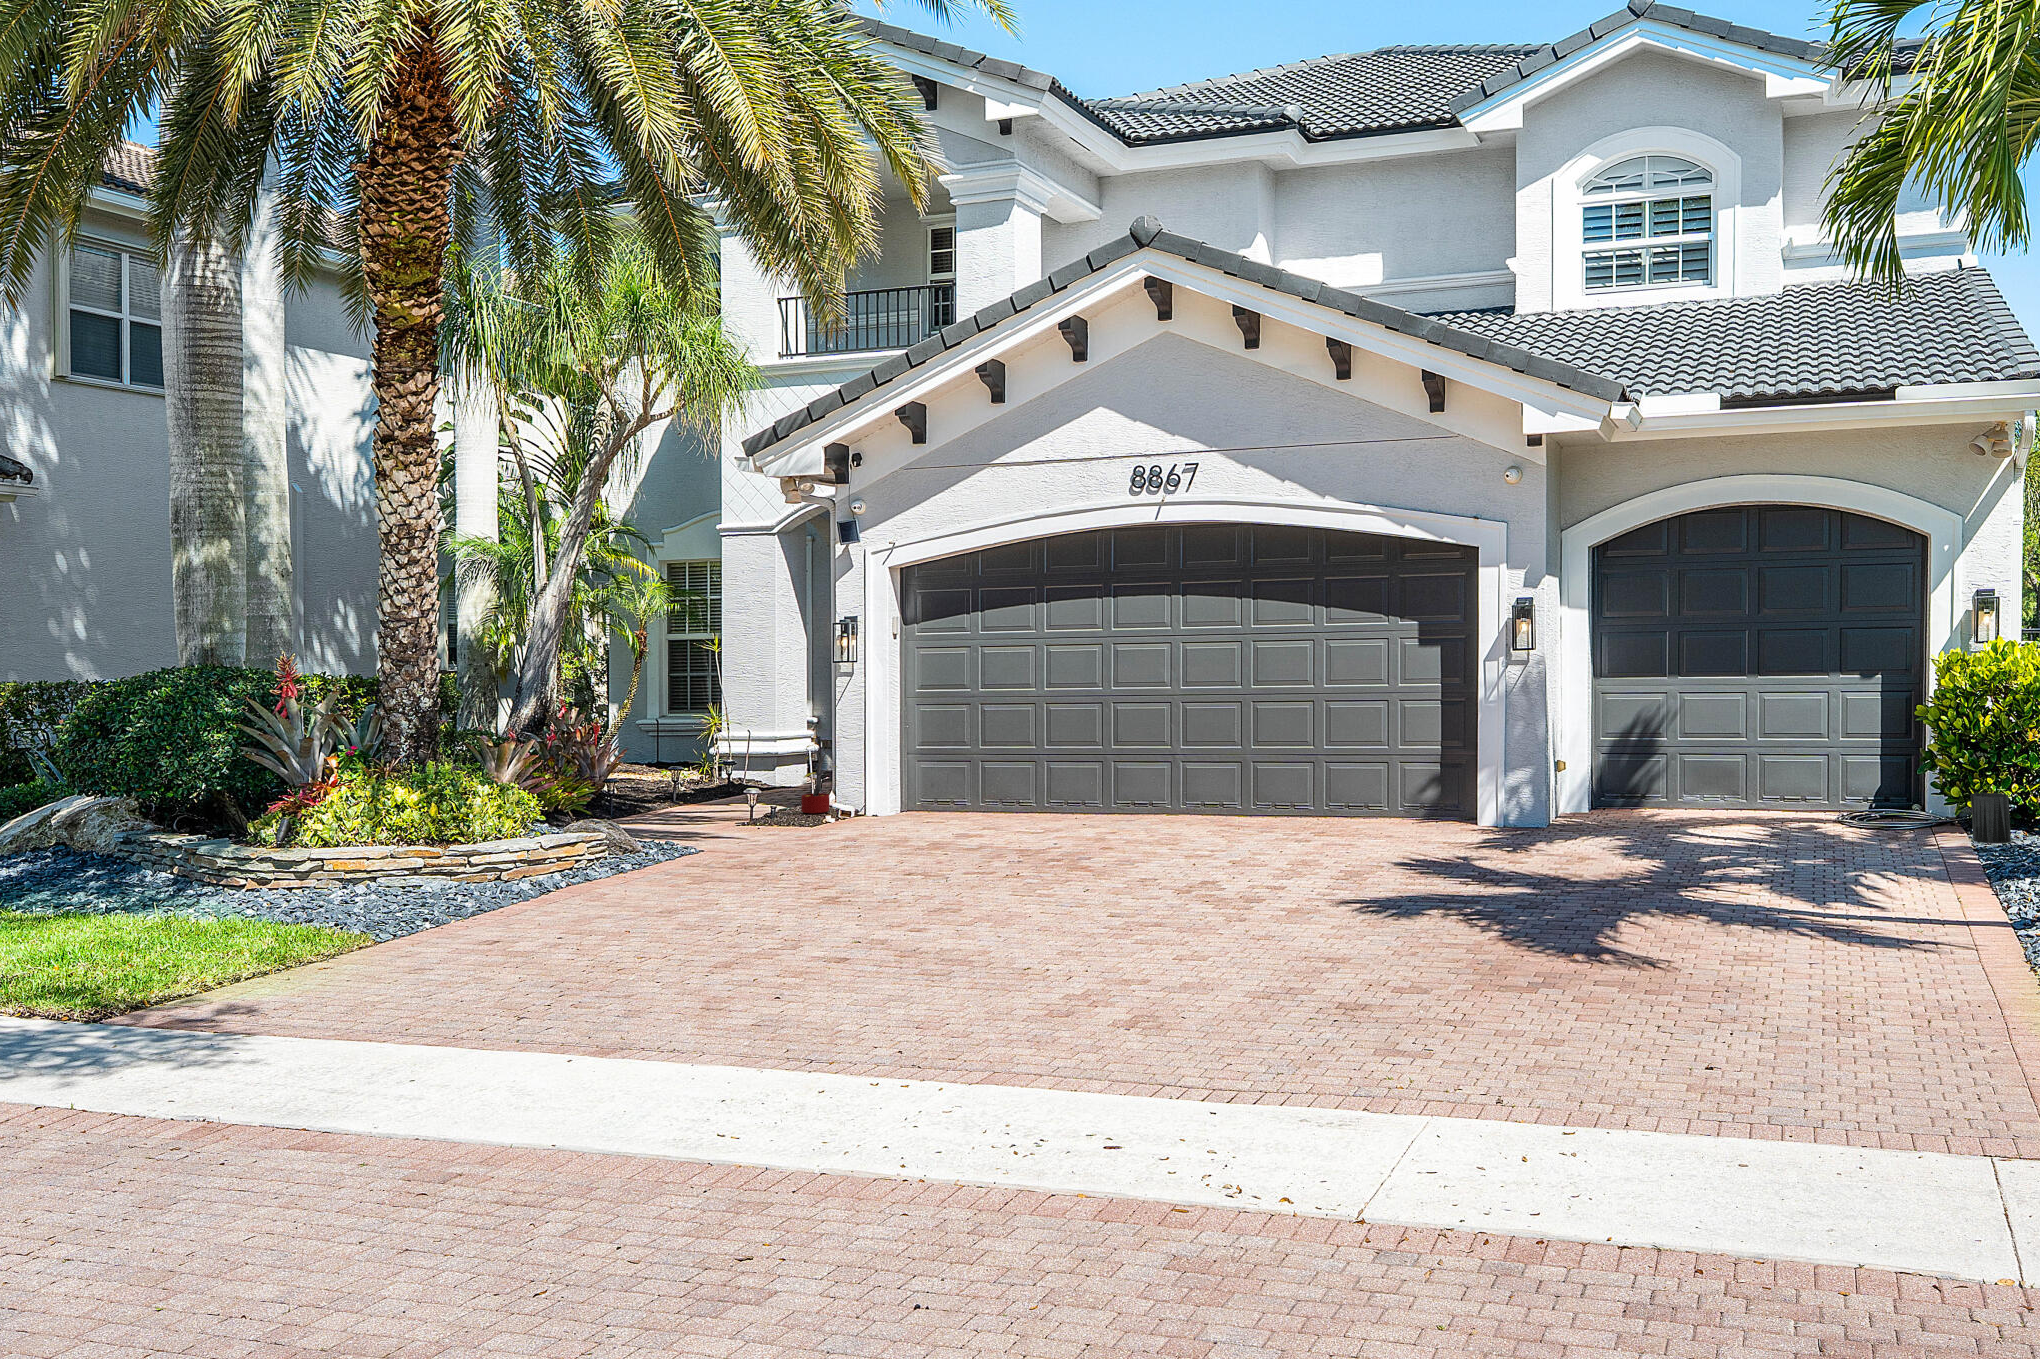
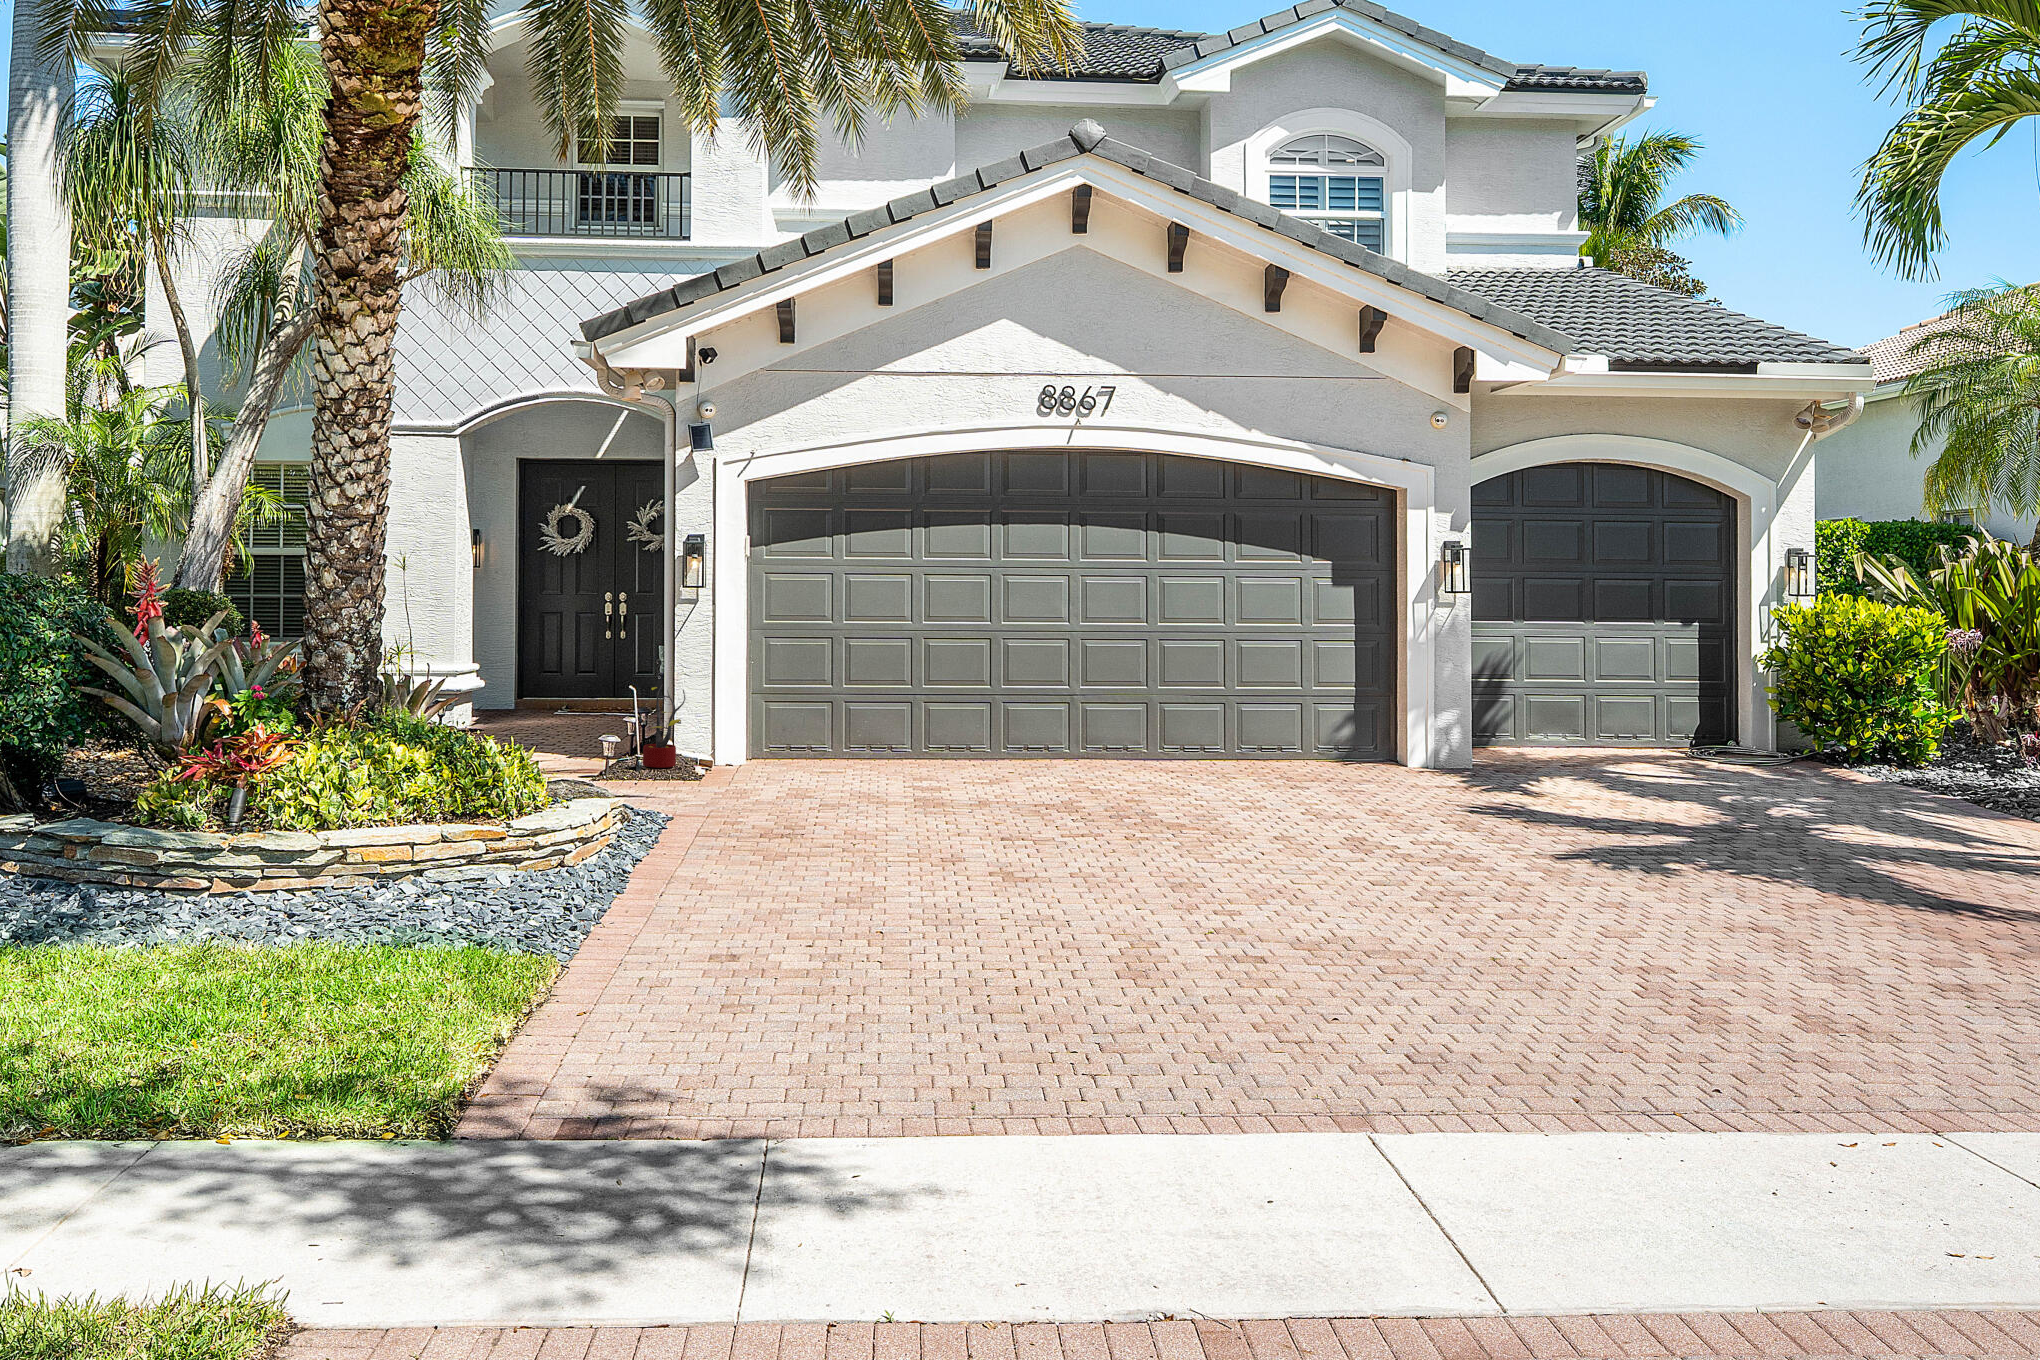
trash can: present [1971,793,2011,843] -> none [1862,741,1900,787]

